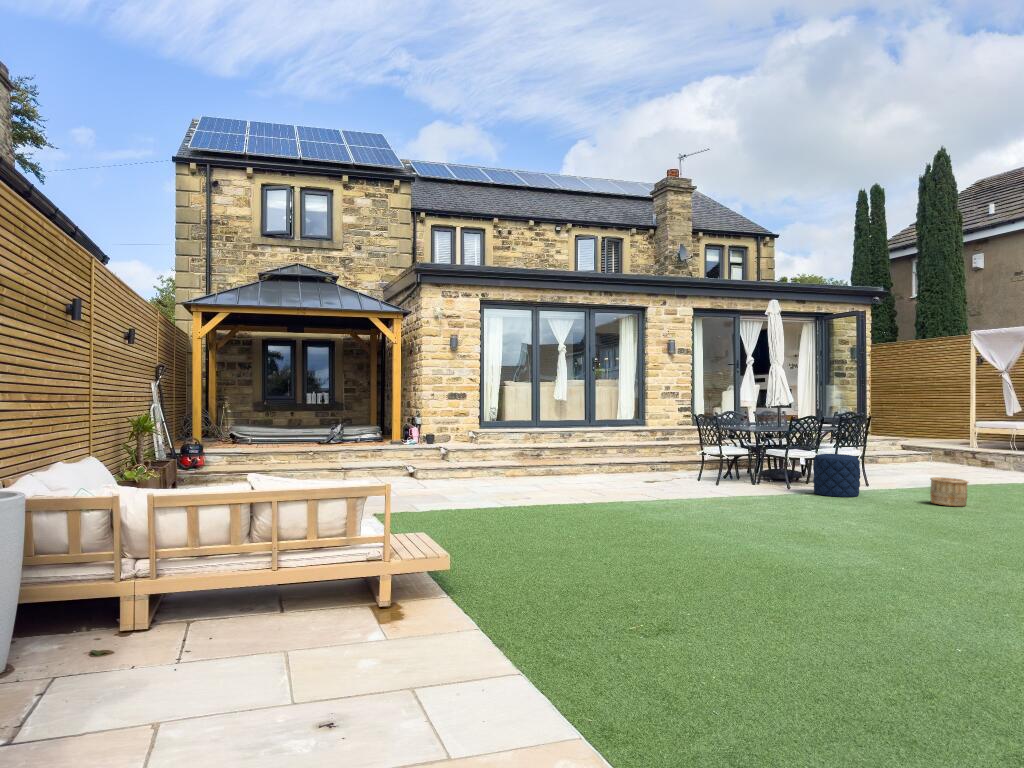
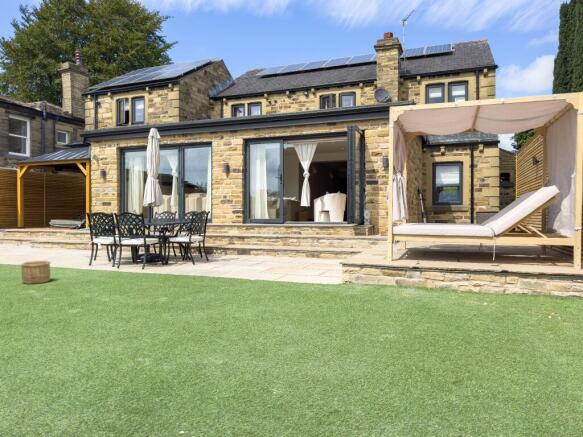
pouf: present [813,454,860,497] -> none [47,241,81,272]

